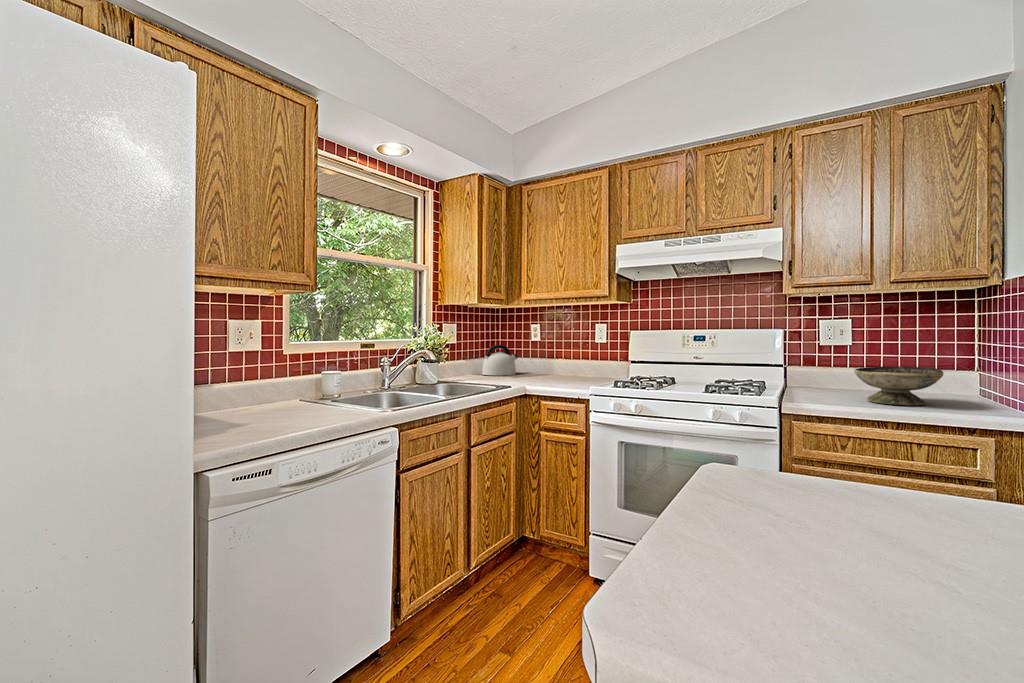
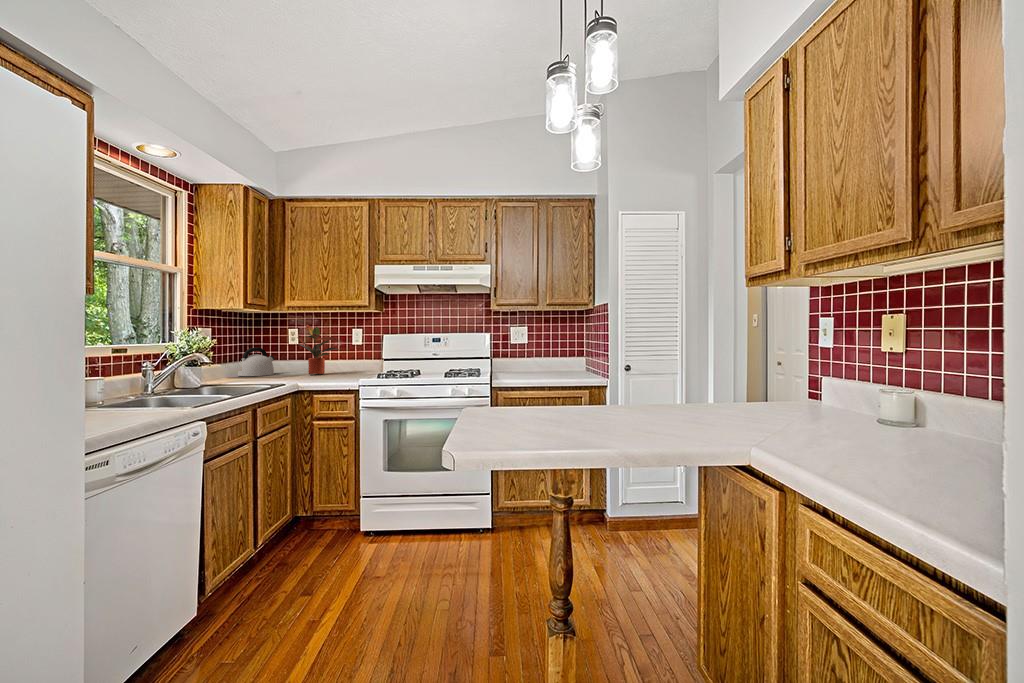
potted plant: none [532,320,579,377] -> present [297,325,339,374]
decorative bowl: present [854,366,944,406] -> none [532,356,574,378]

